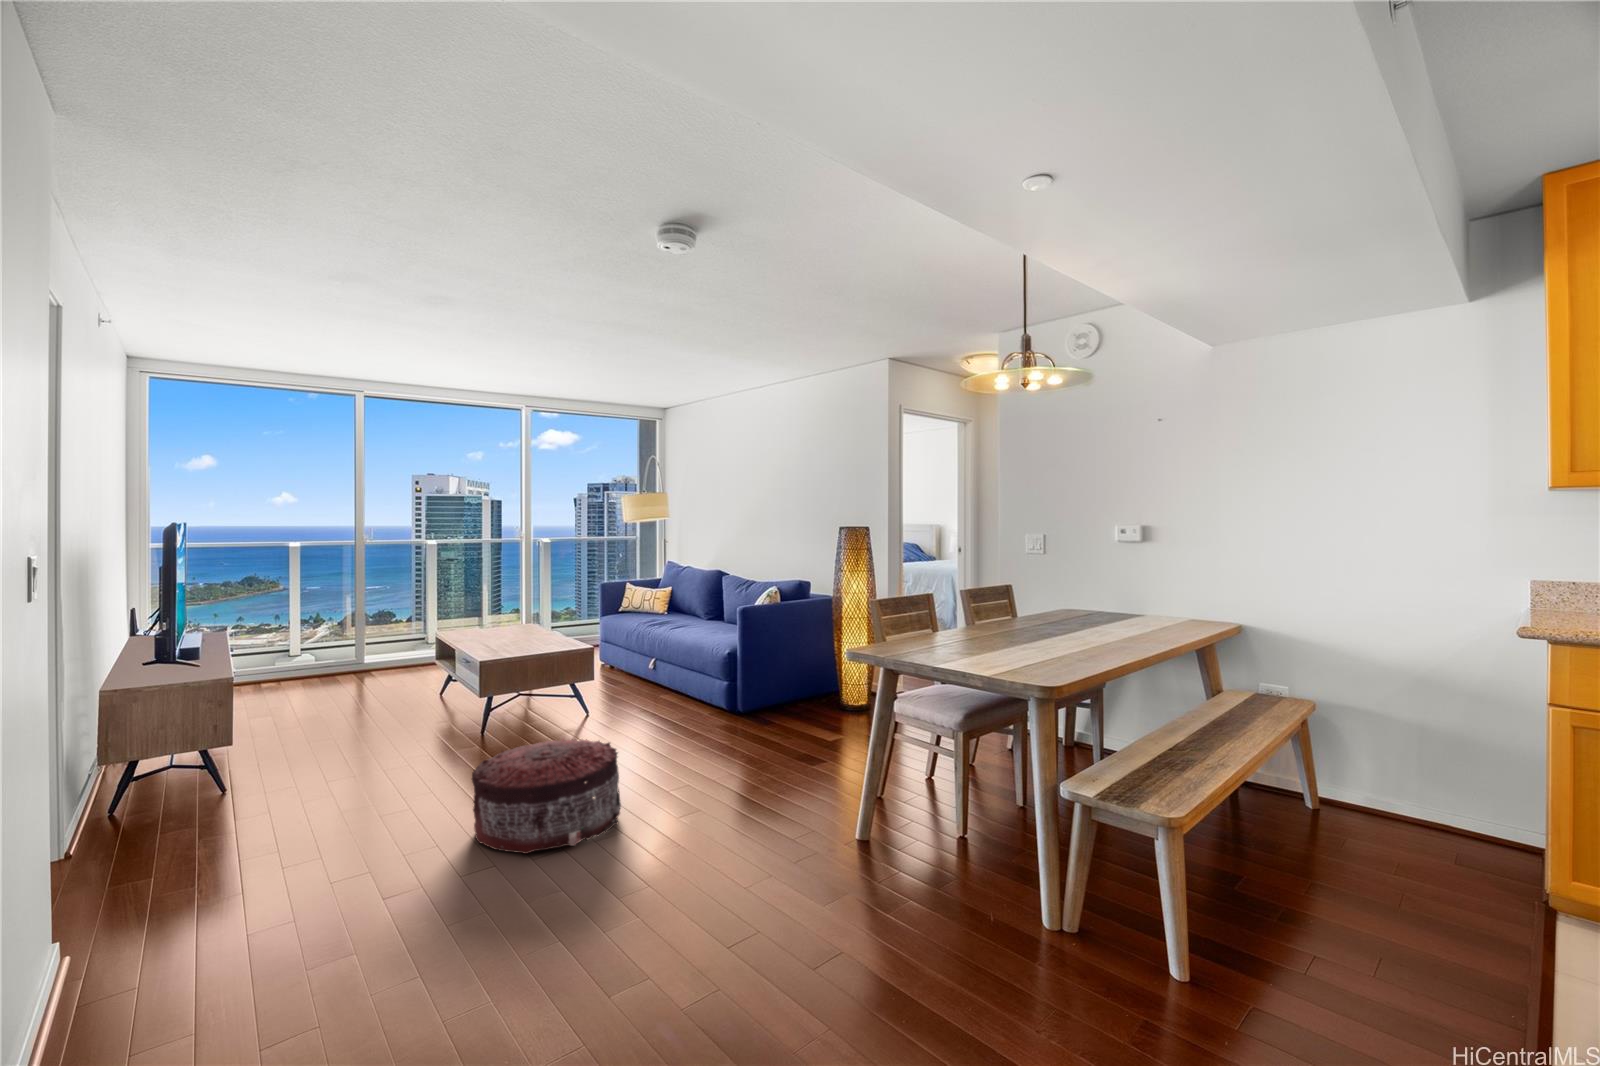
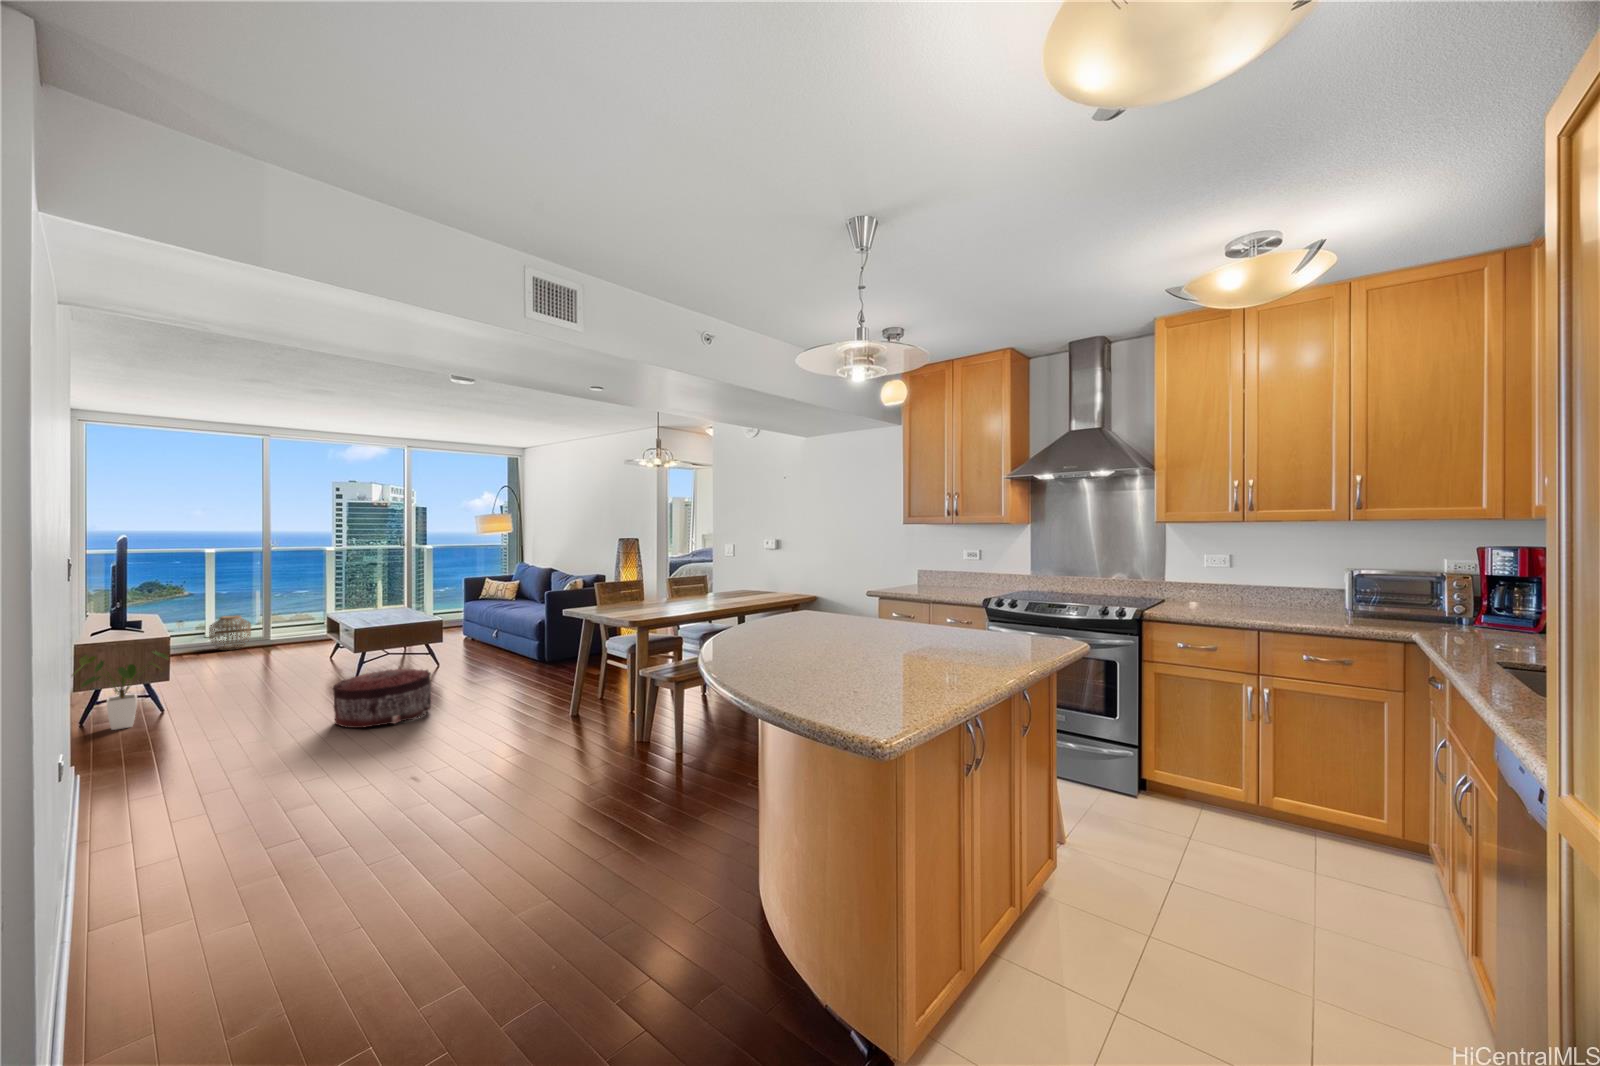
woven basket: none [292,631,341,677] -> present [209,615,251,650]
house plant: none [83,703,227,832] -> present [72,651,168,730]

